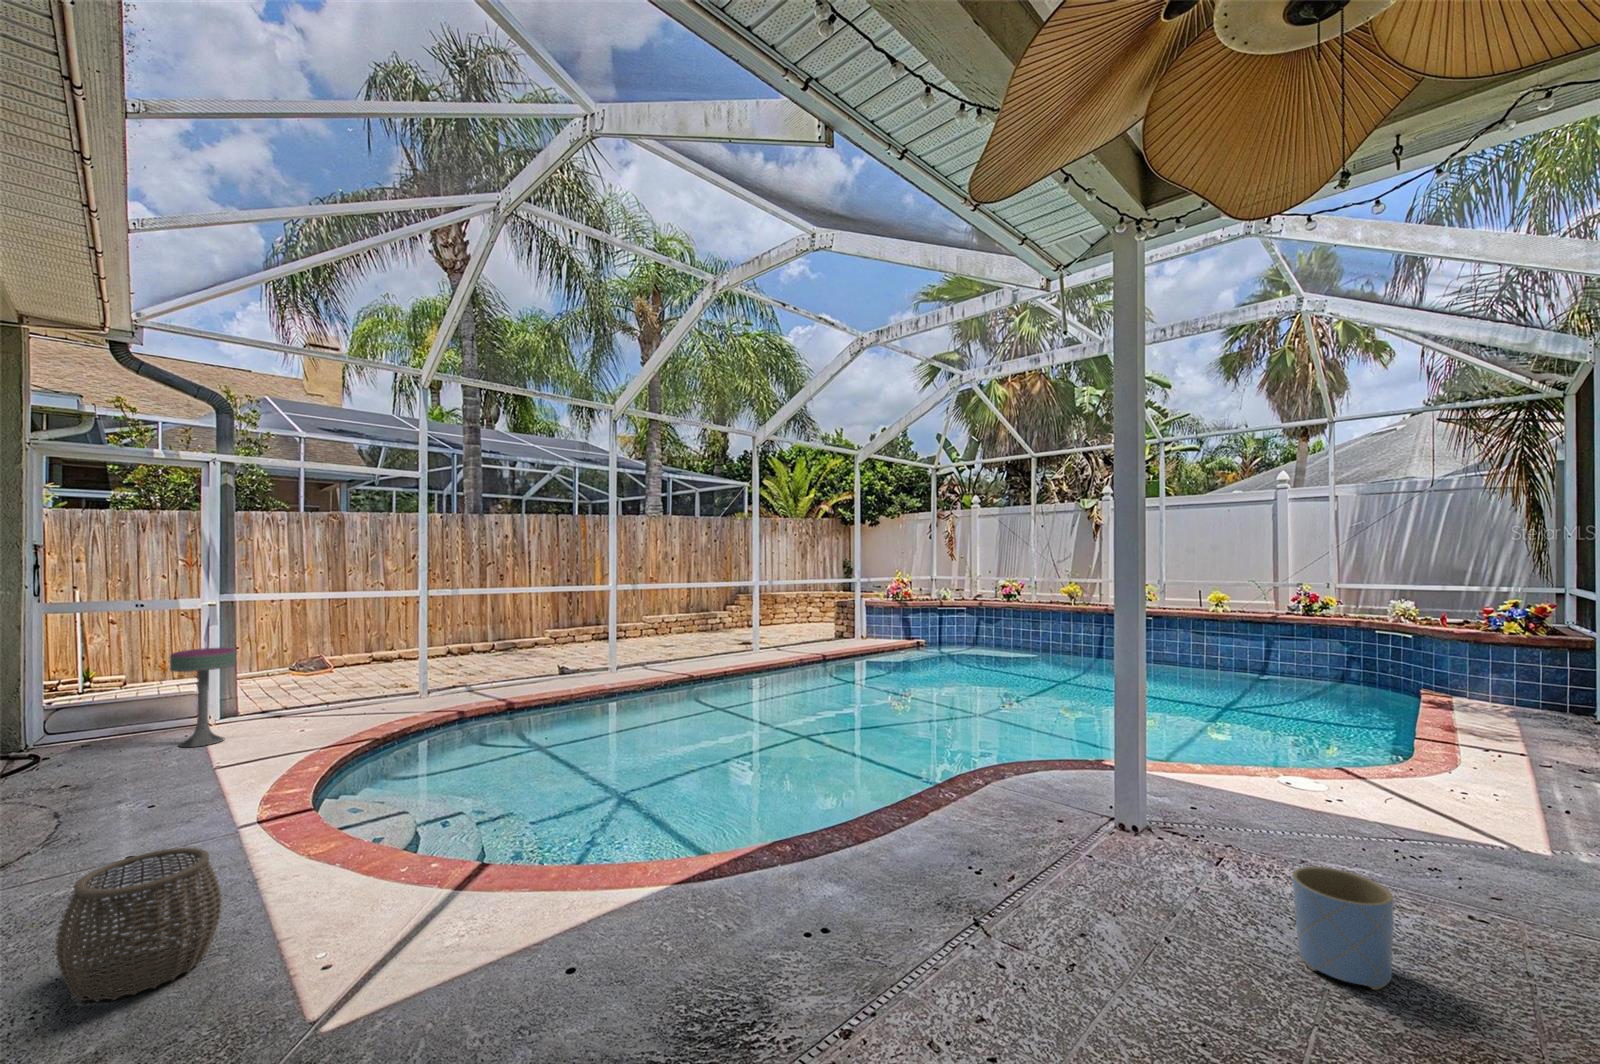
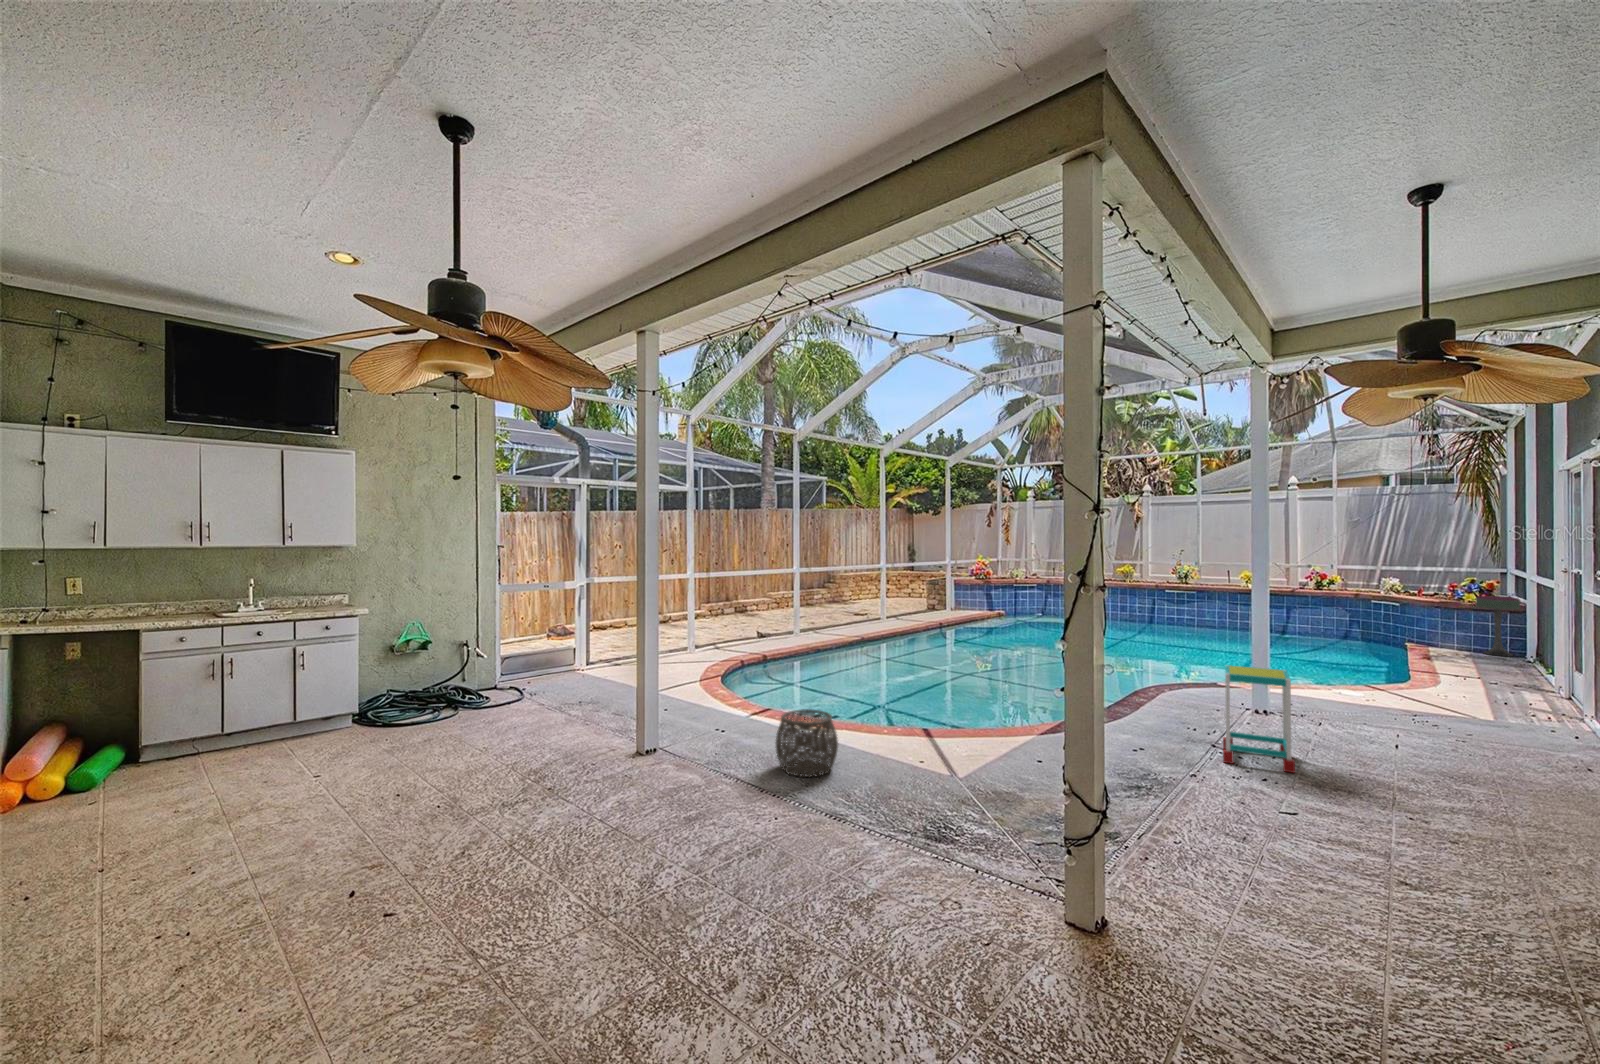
bar stool: present [170,648,236,747] -> present [1476,596,1520,656]
side table: none [959,767,1106,1014] -> present [1223,665,1295,773]
planter: present [1292,867,1394,990] -> none [1384,712,1437,764]

